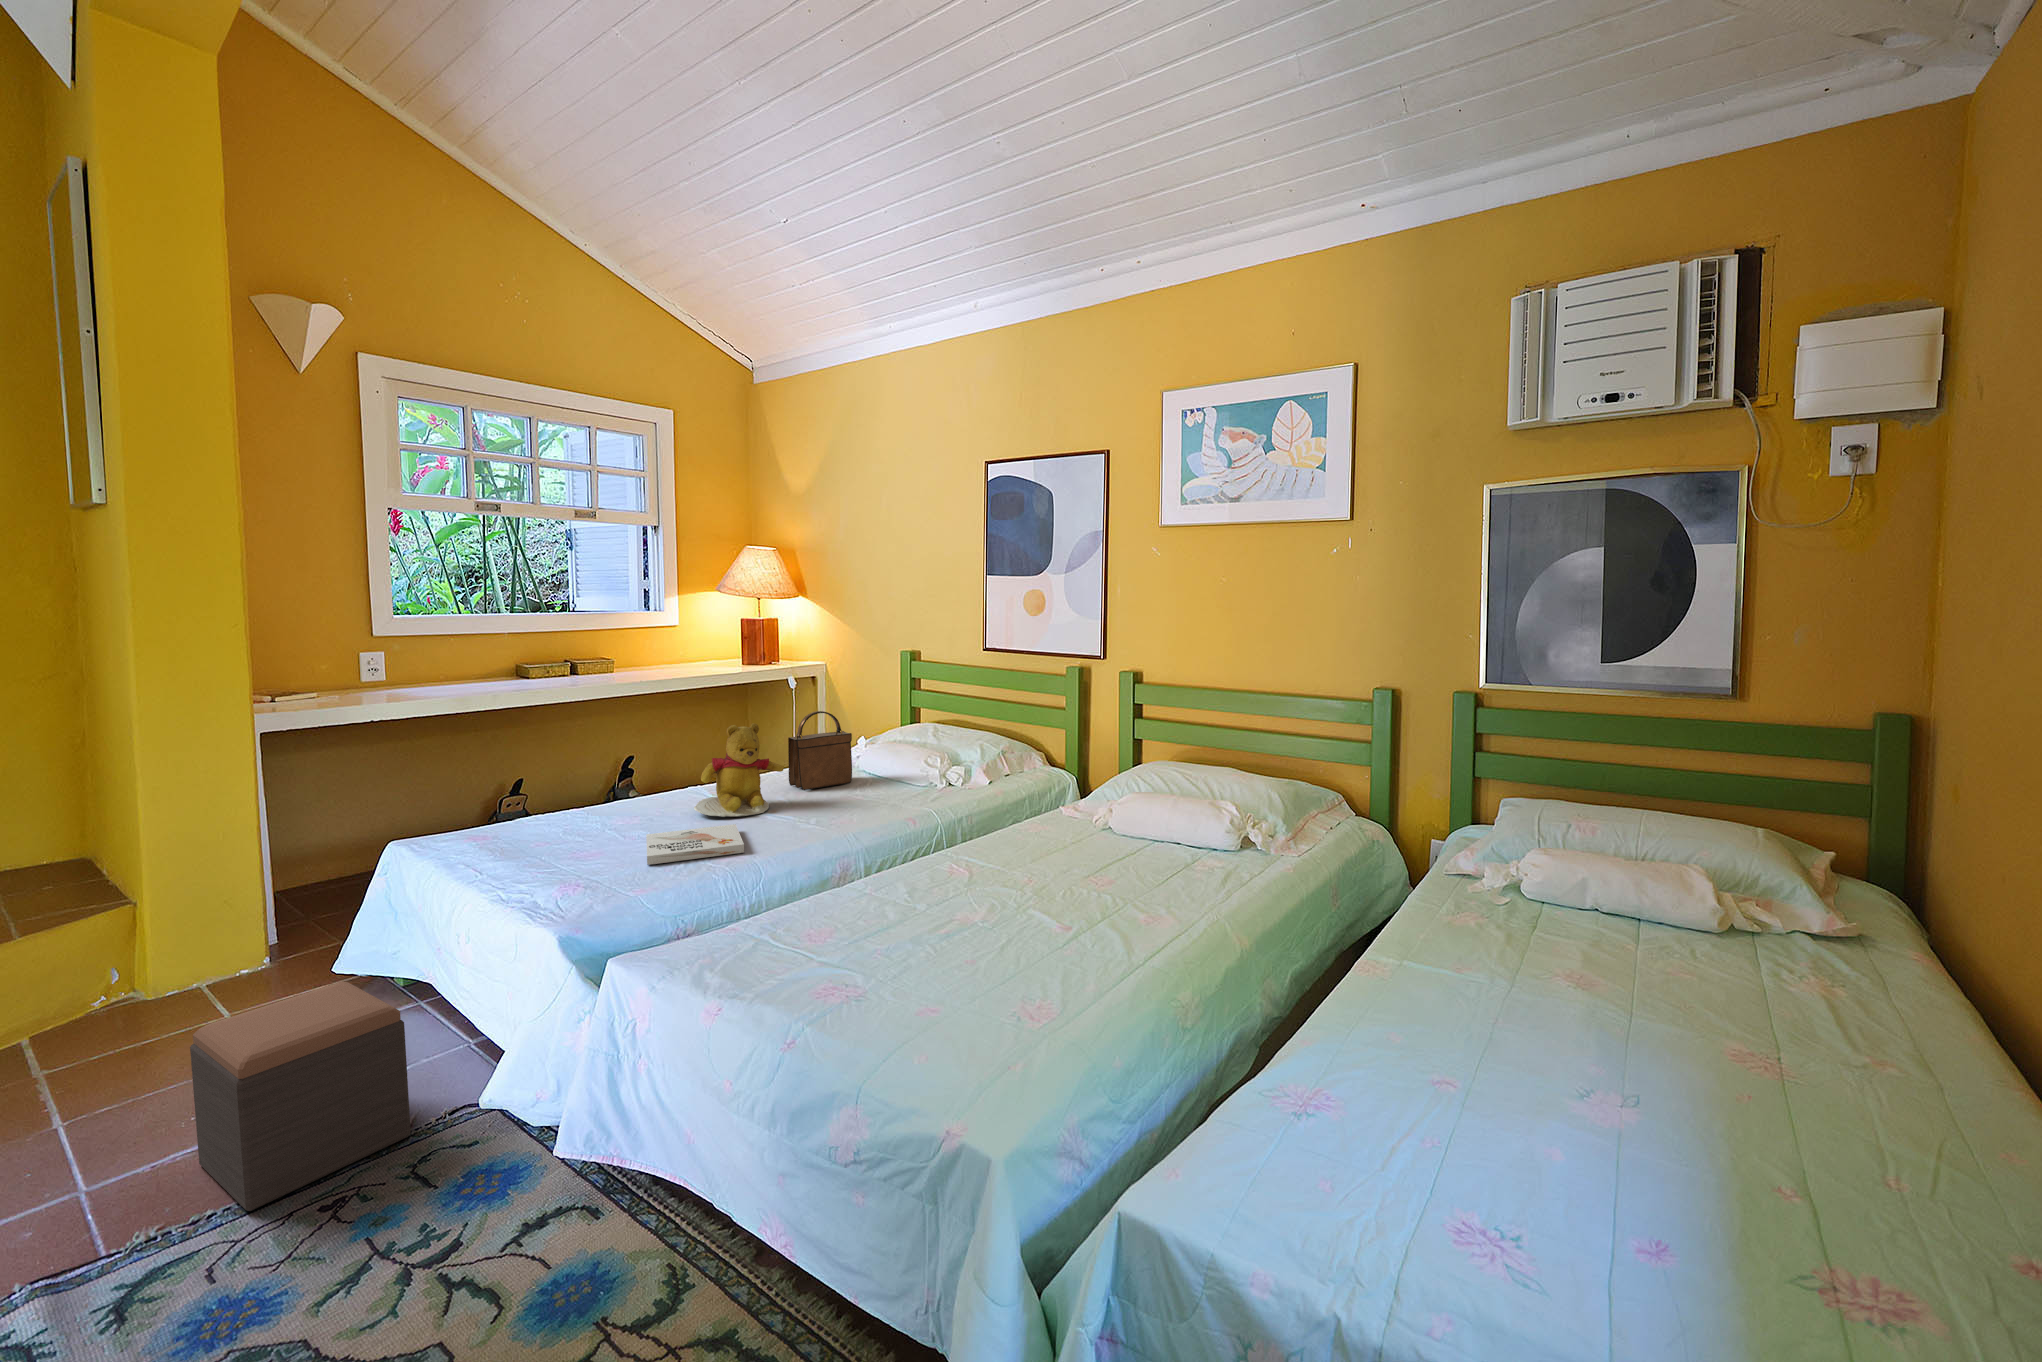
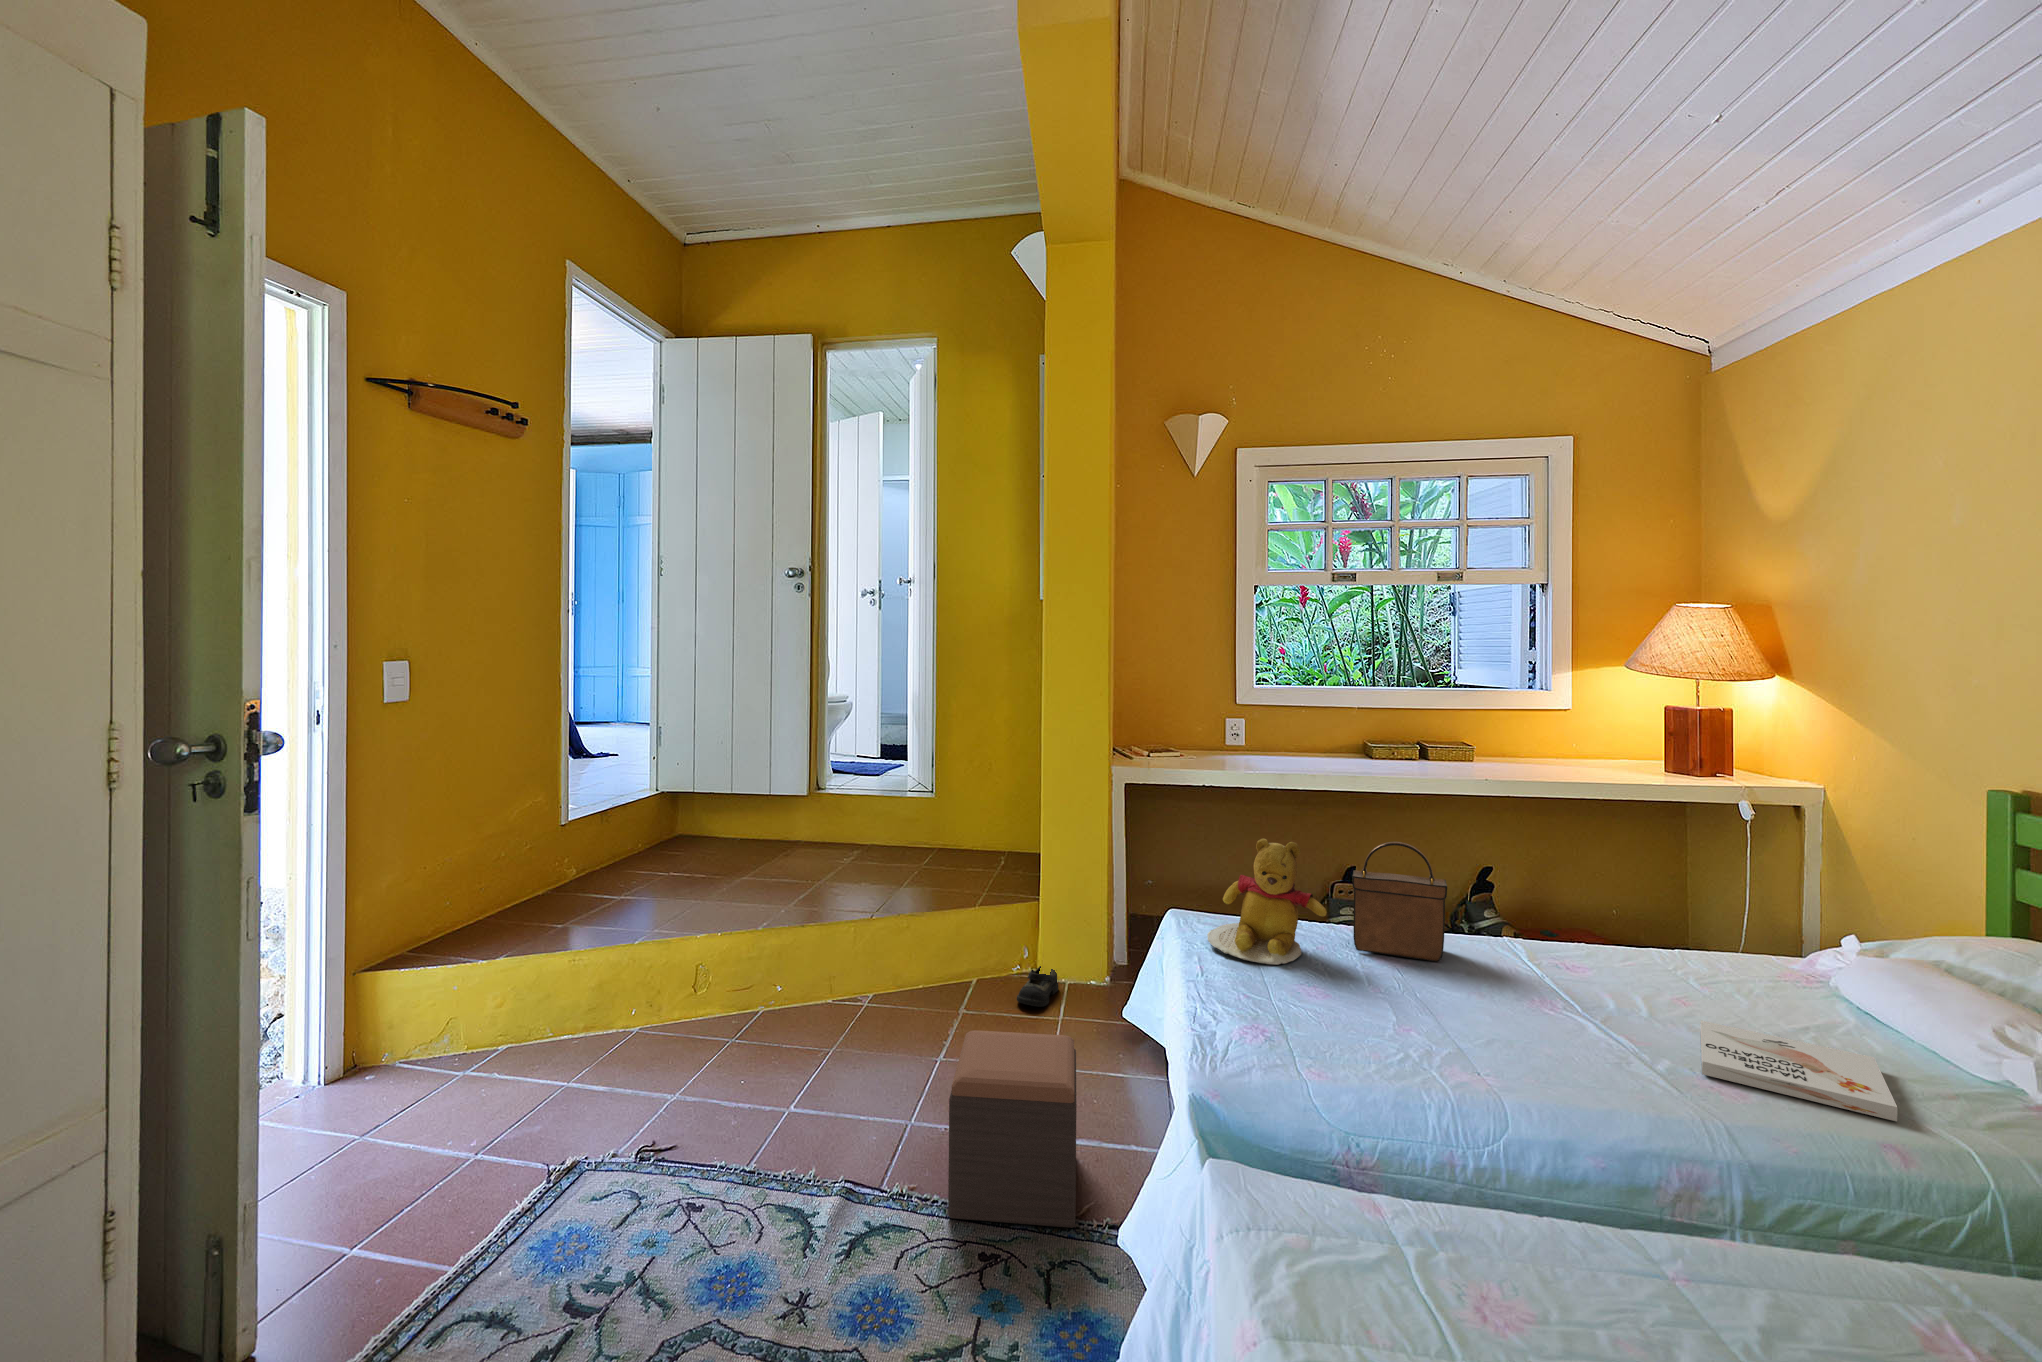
handbag: present [788,711,852,790] -> present [1352,842,1447,962]
teddy bear: present [694,723,784,817] -> present [1207,839,1327,965]
book: present [646,824,744,865] -> present [1701,1020,1897,1121]
shoe: none [128,969,186,1030] -> present [1017,966,1059,1007]

